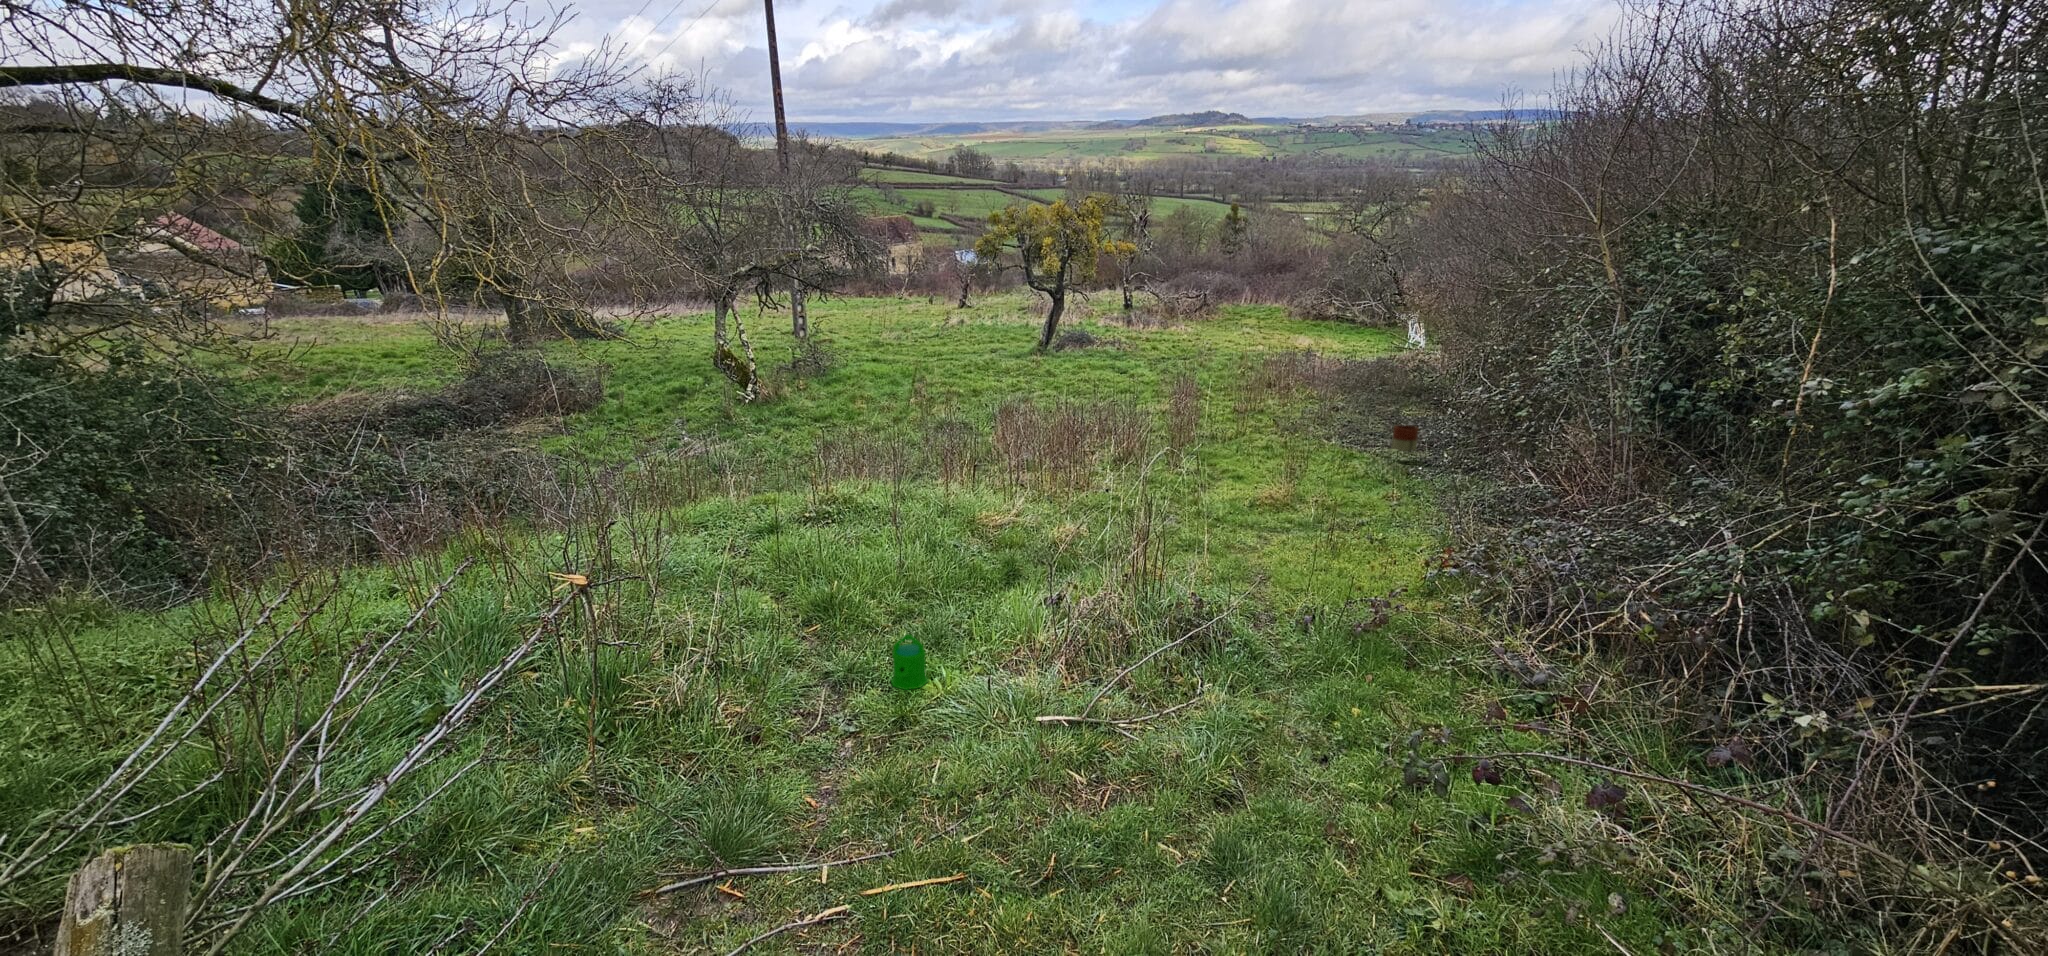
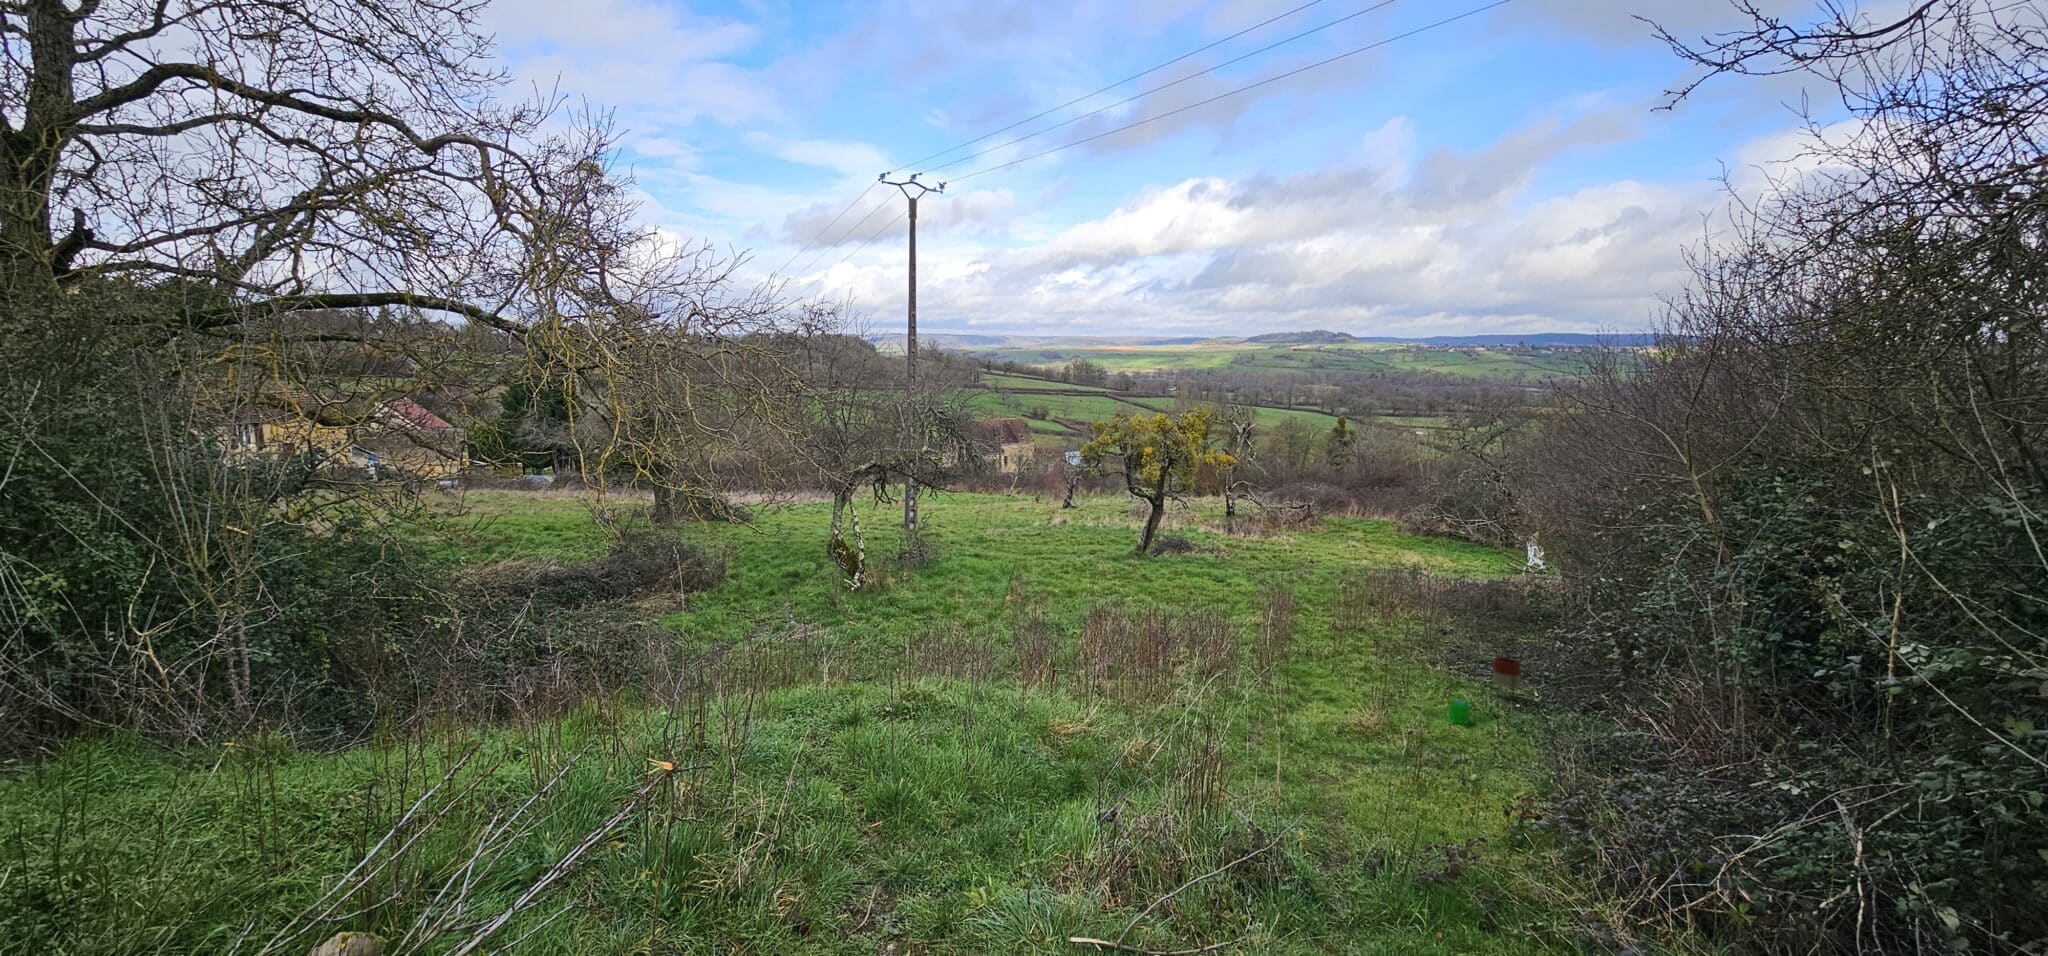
watering can: present [891,635,929,690] -> present [1448,694,1469,724]

